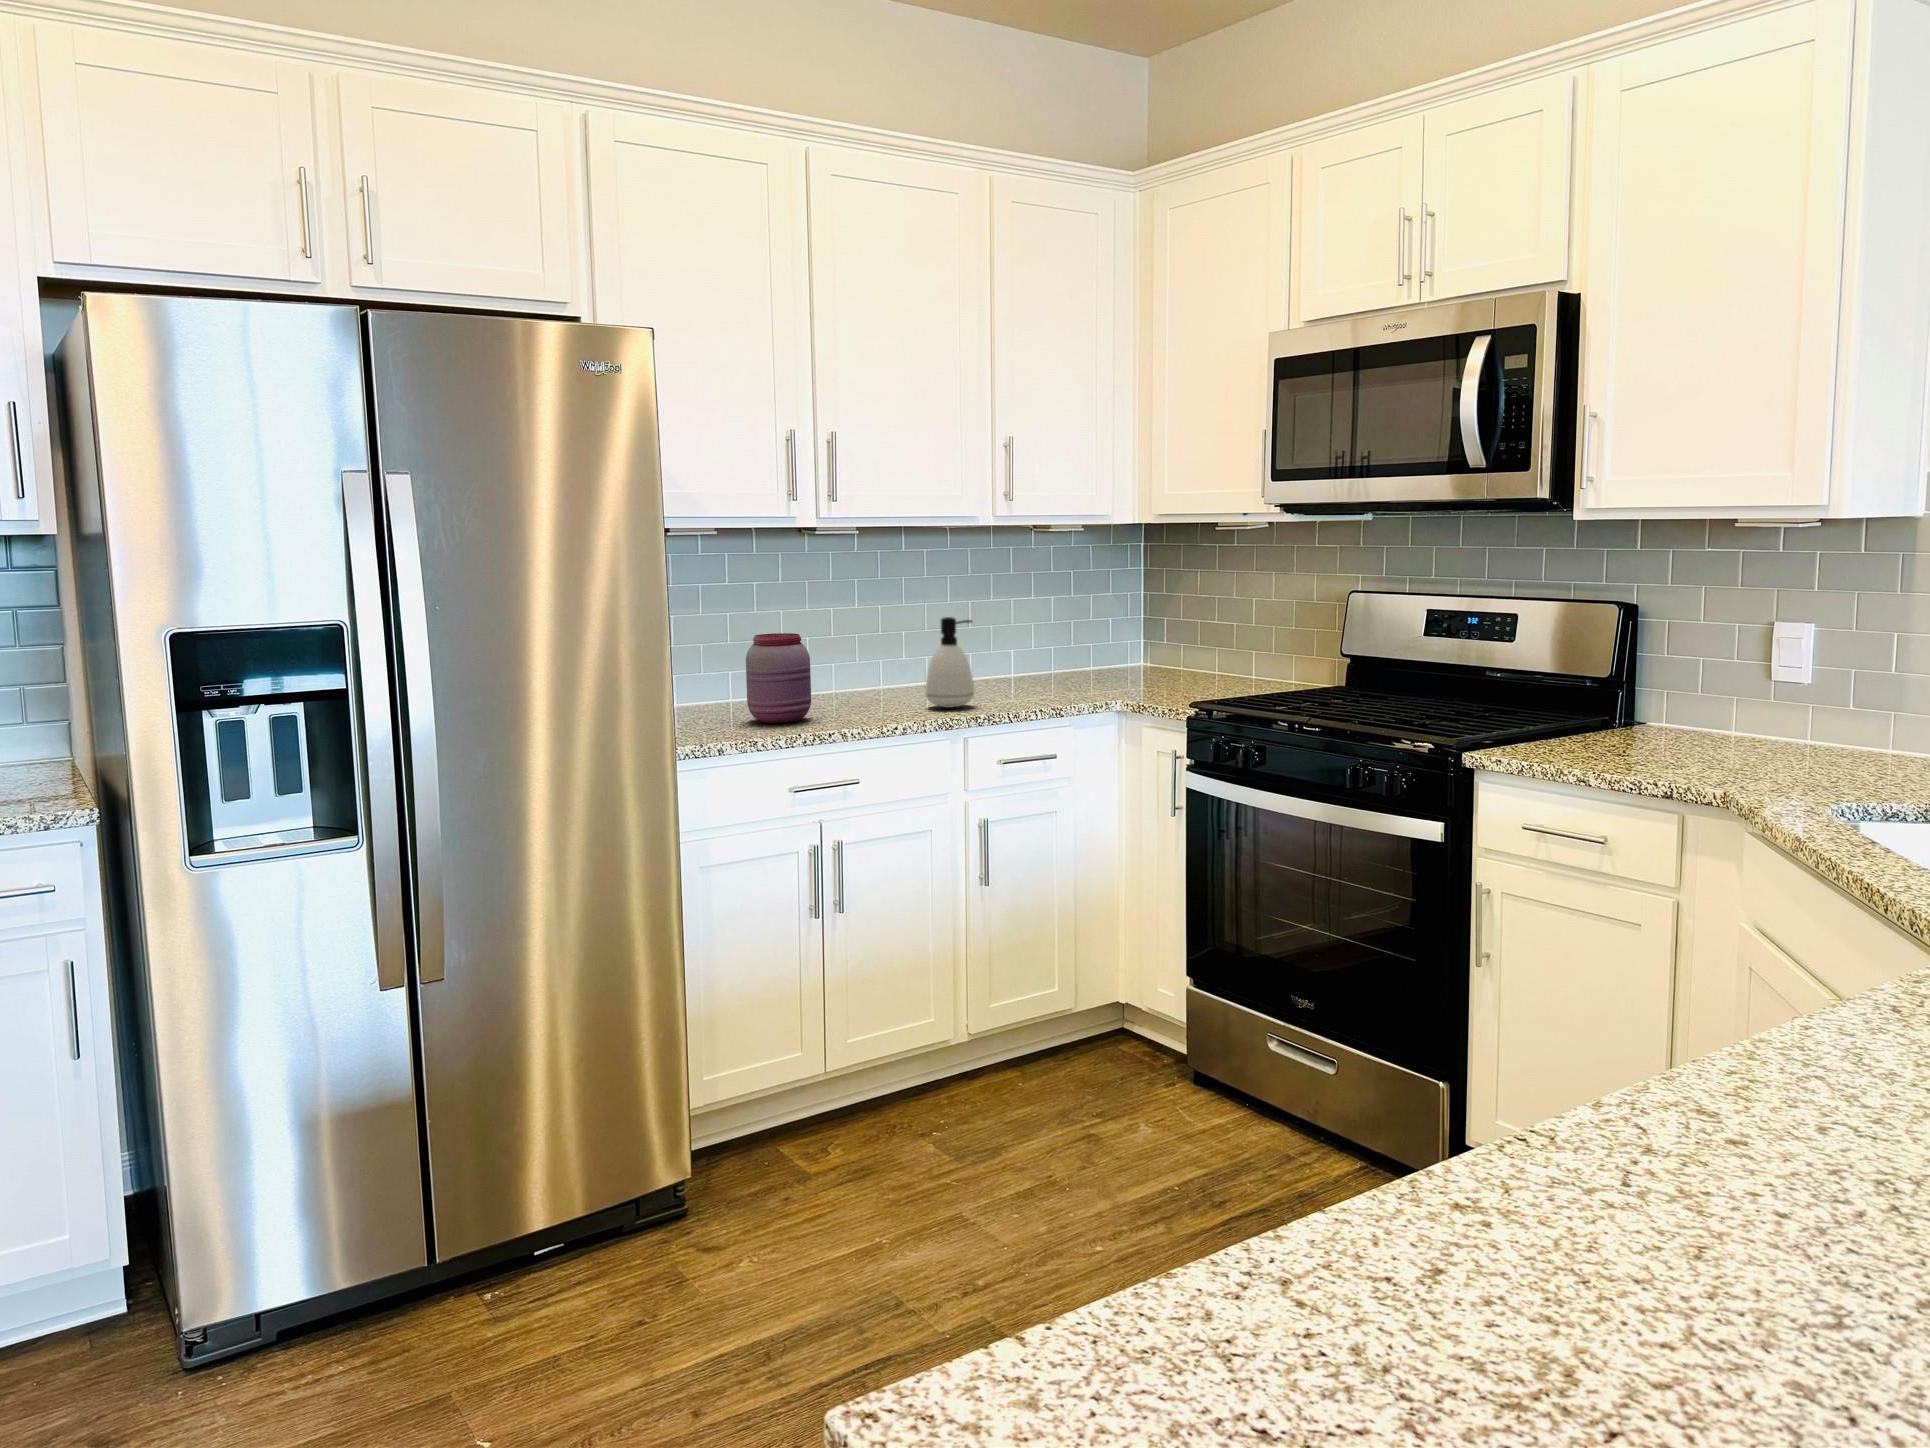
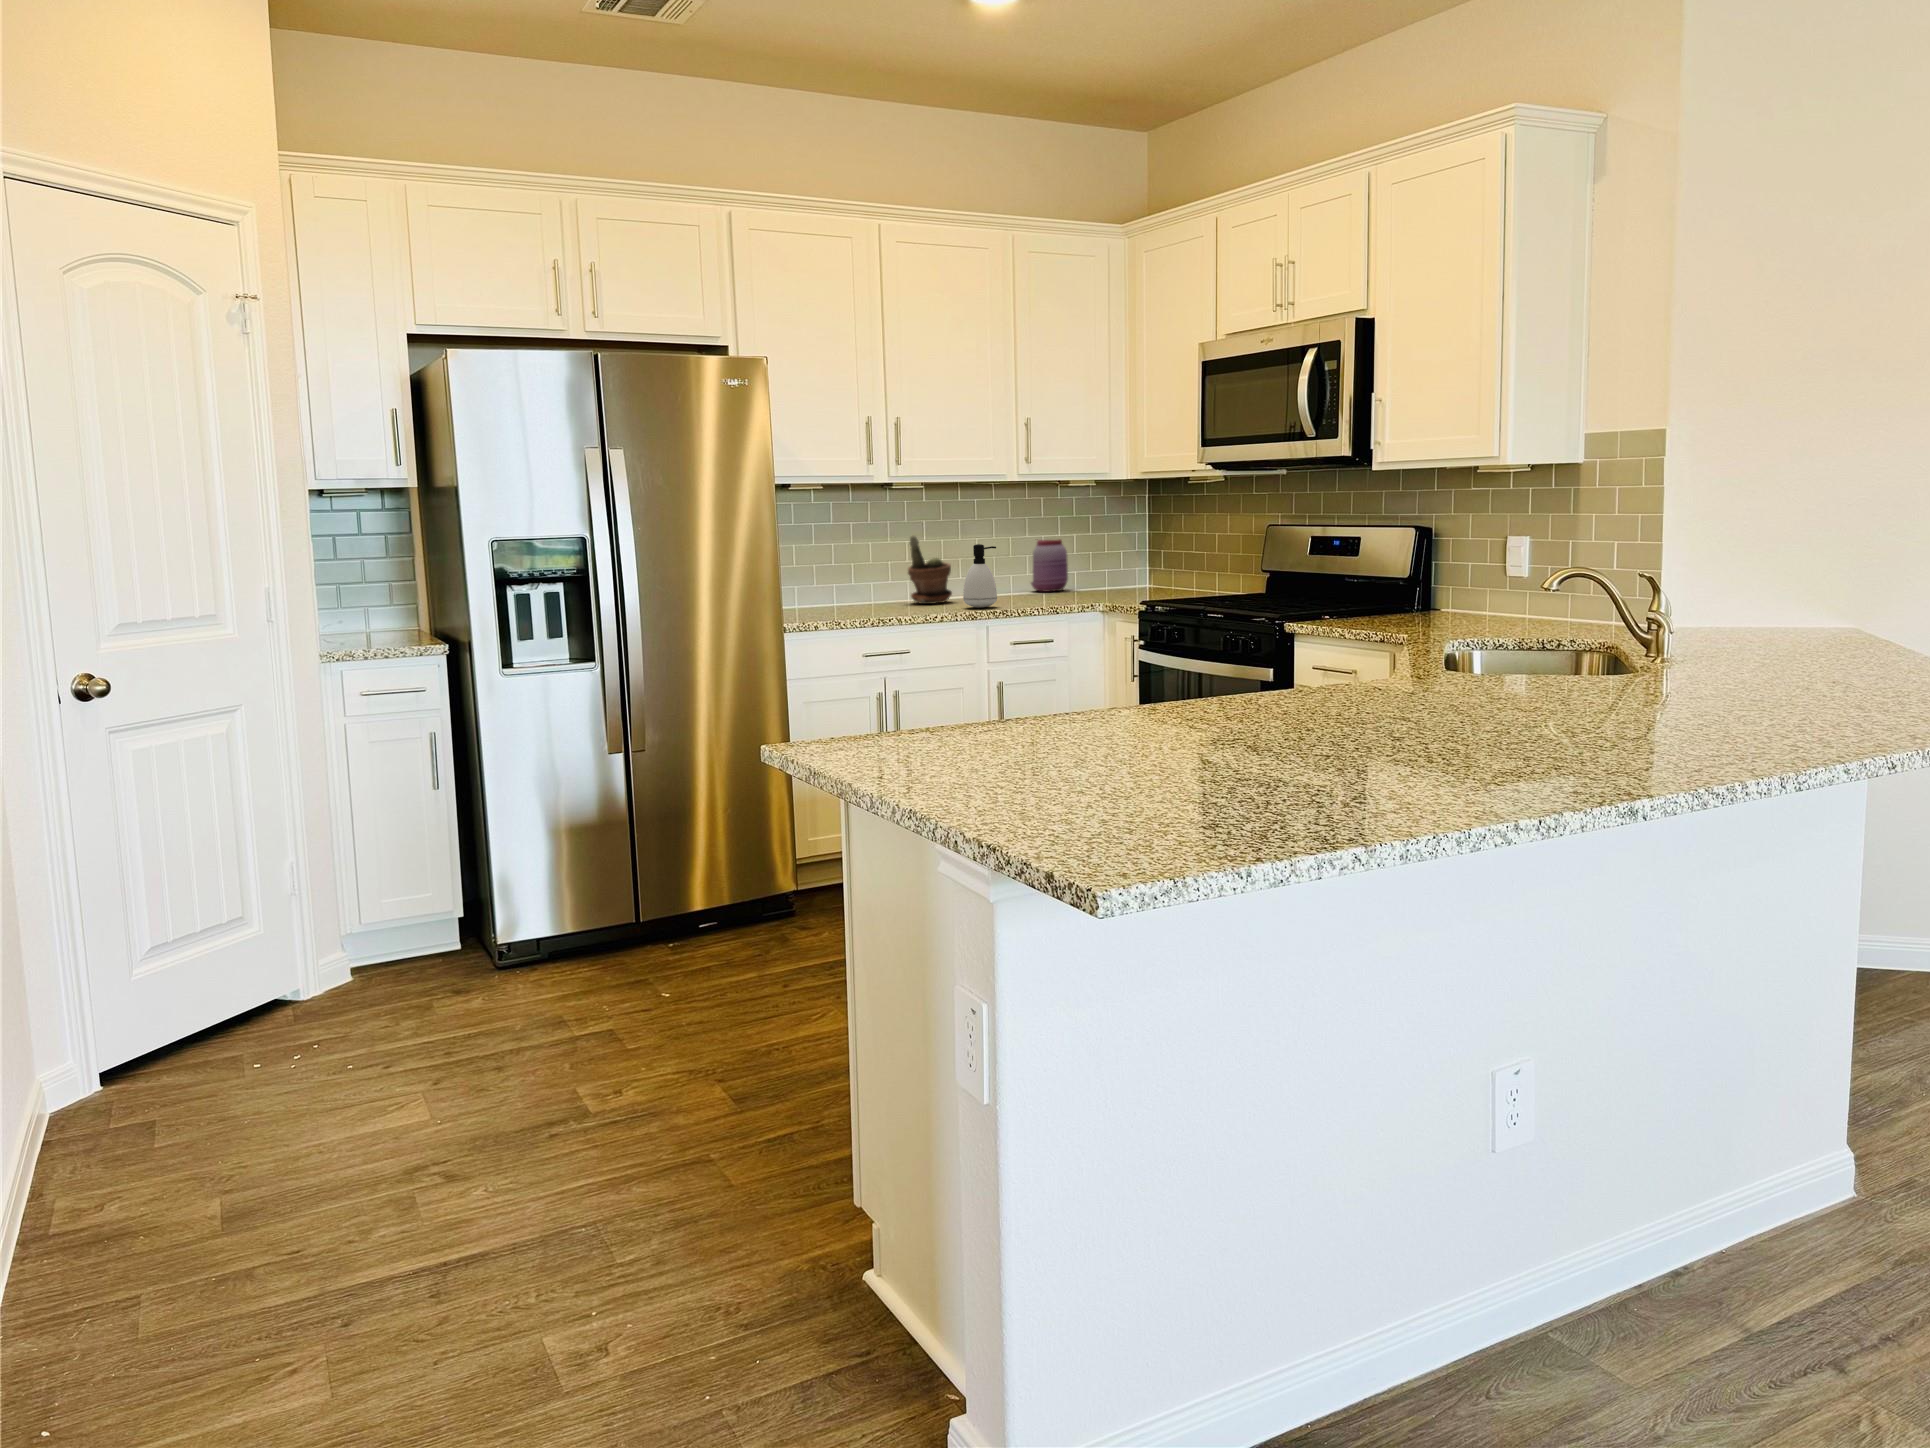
potted plant: none [839,600,901,698] -> present [908,535,952,604]
jar: present [746,633,811,723] -> present [1031,539,1068,592]

